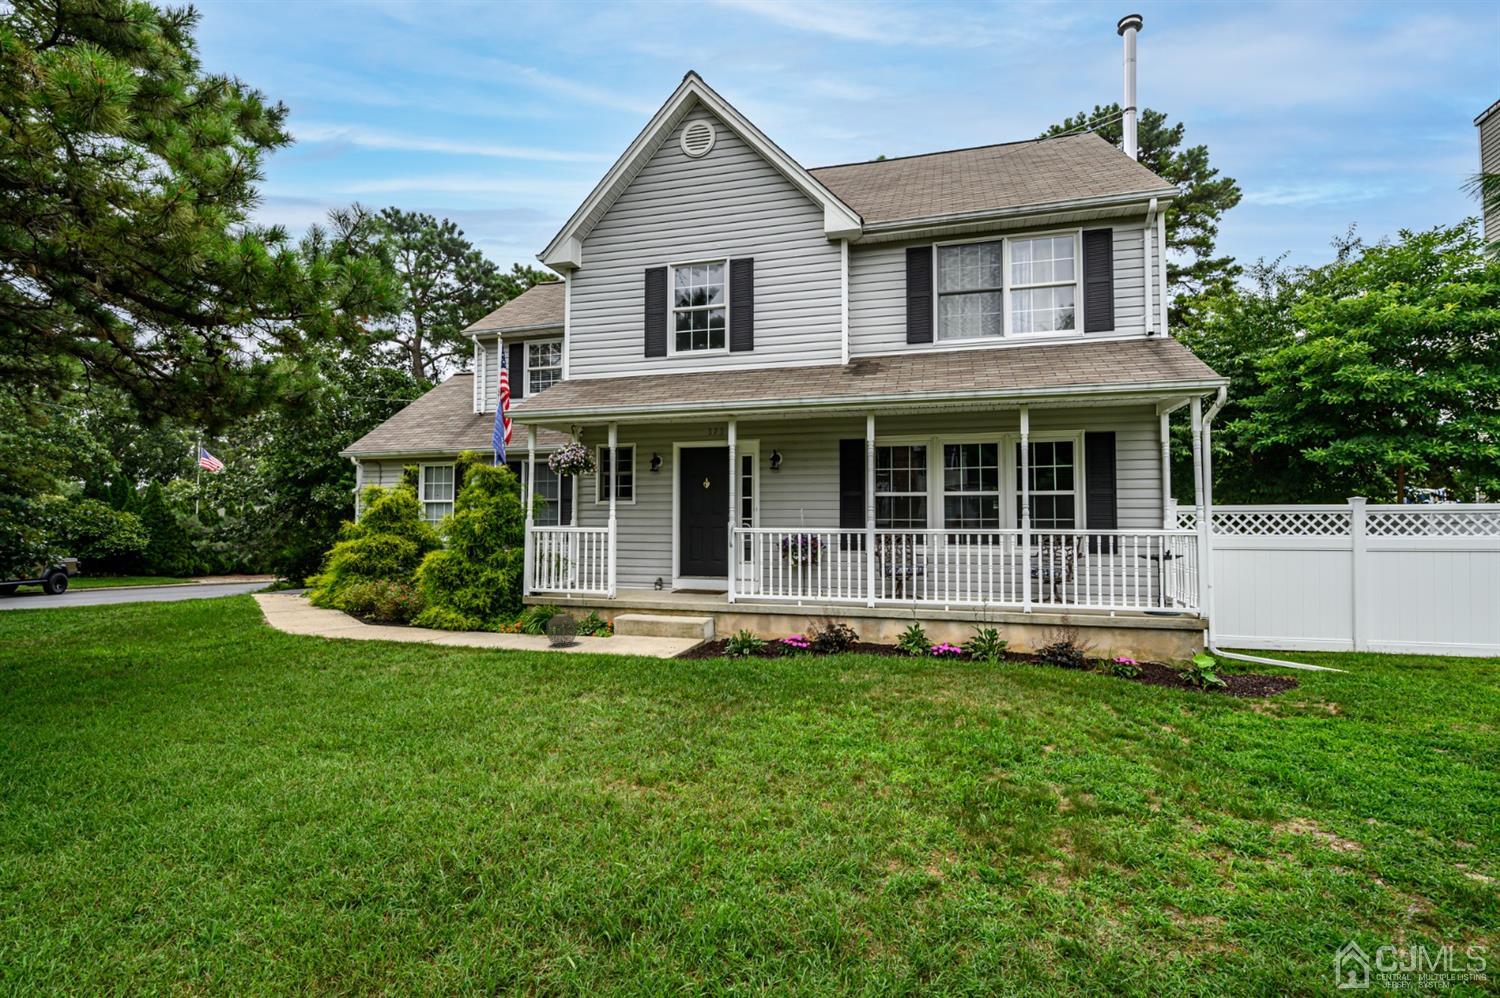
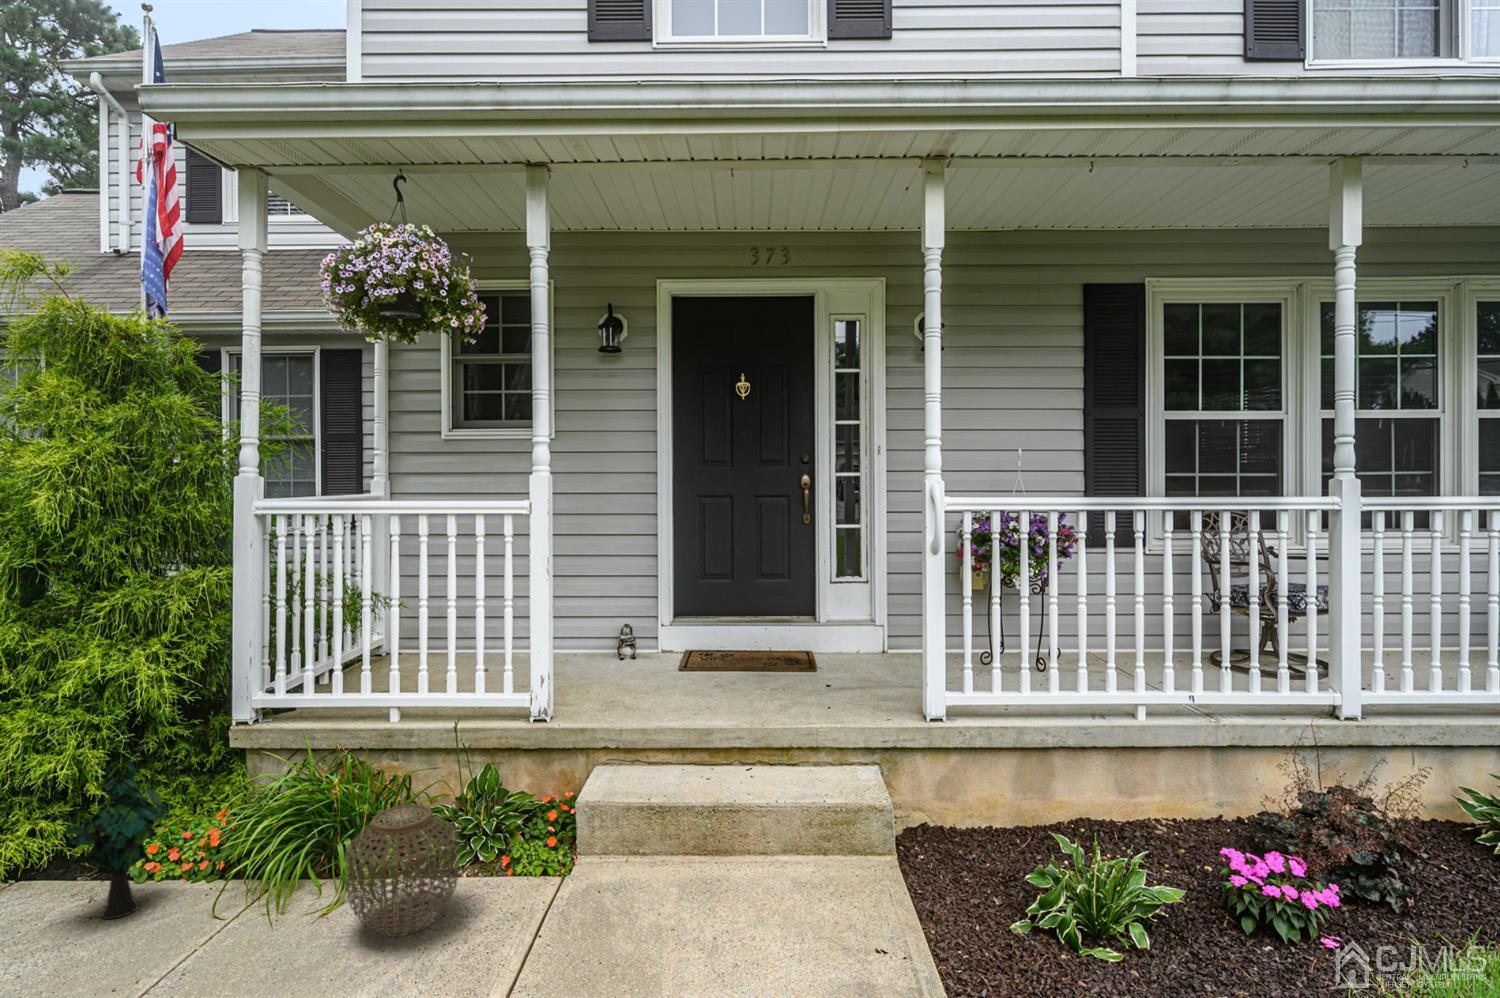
decorative plant: none [480,600,506,643] -> present [63,760,167,919]

